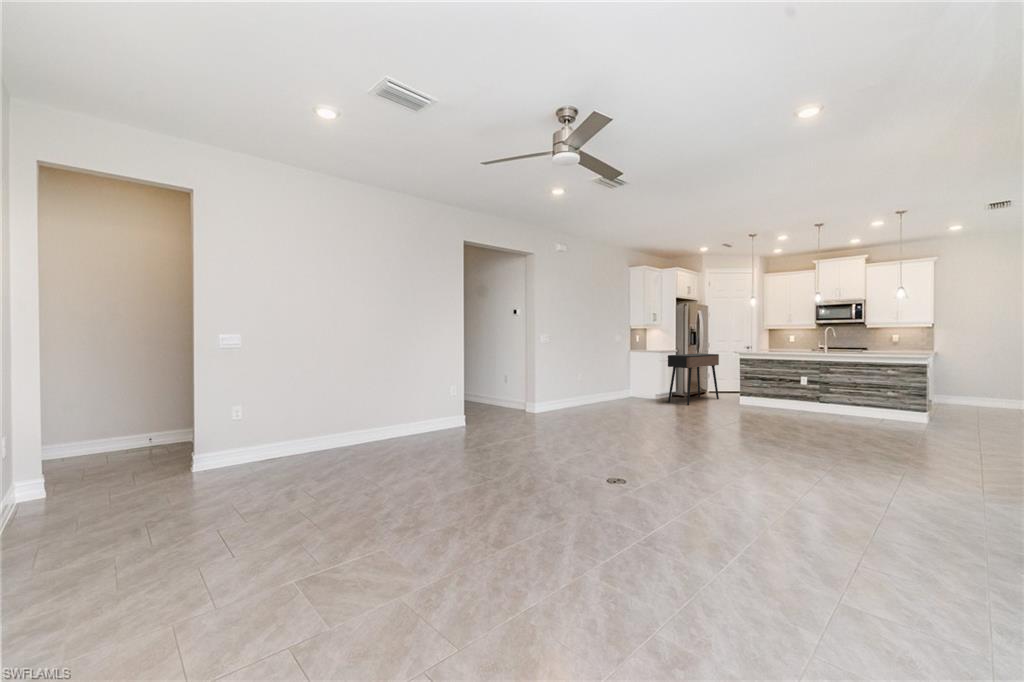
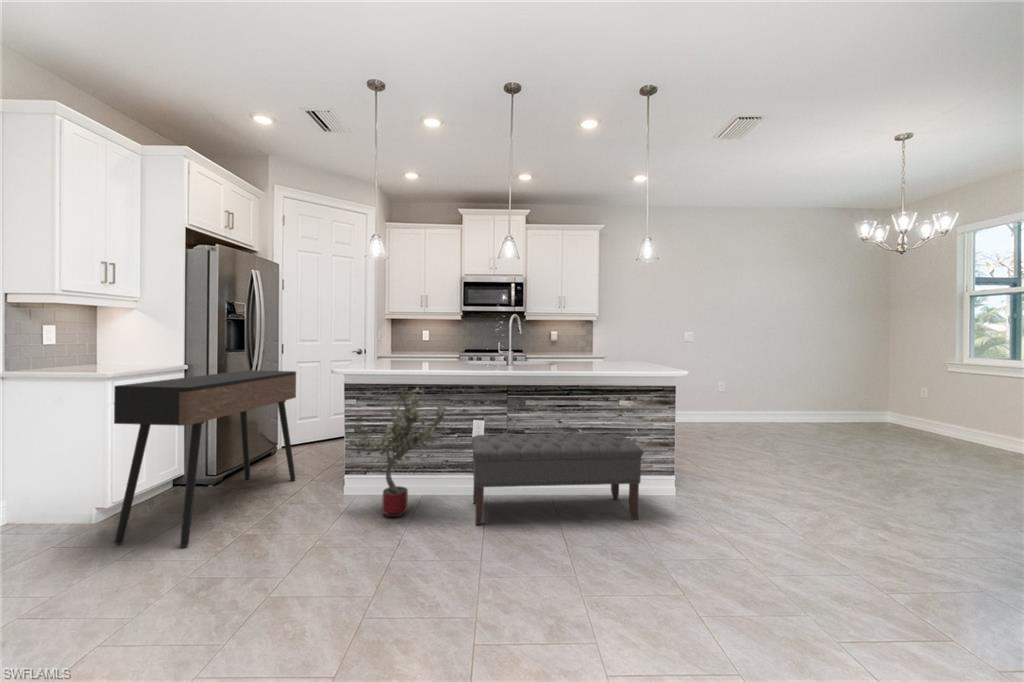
potted tree: none [741,360,785,410] -> present [349,388,446,517]
bench: none [795,382,888,425] -> present [472,433,643,525]

